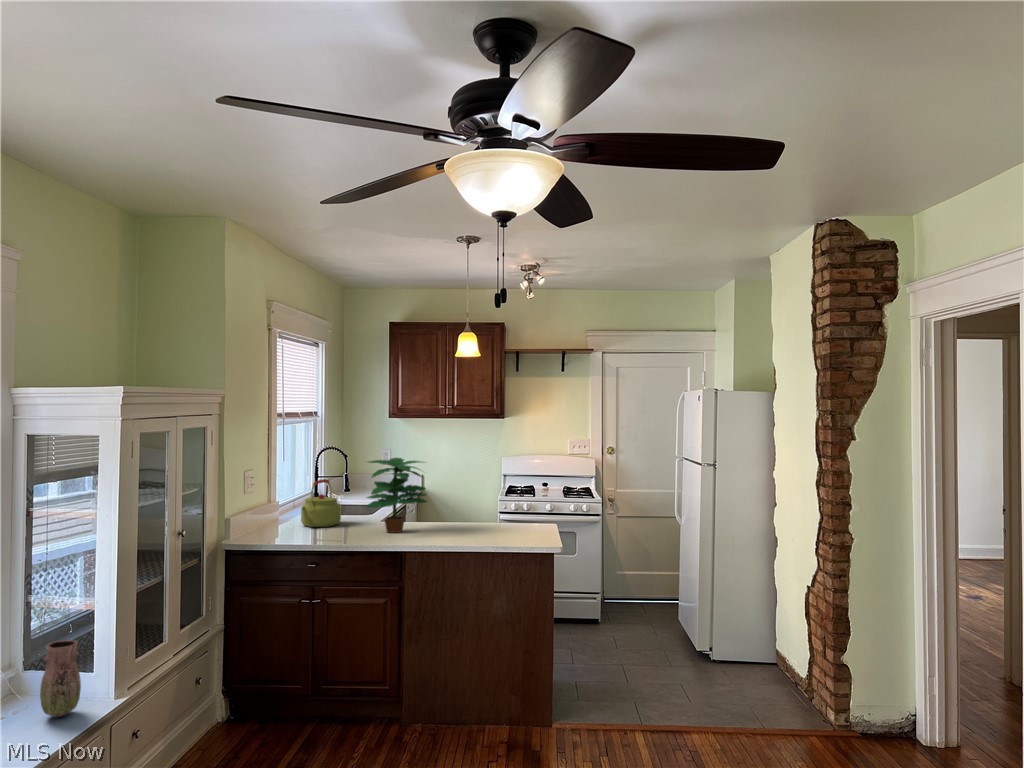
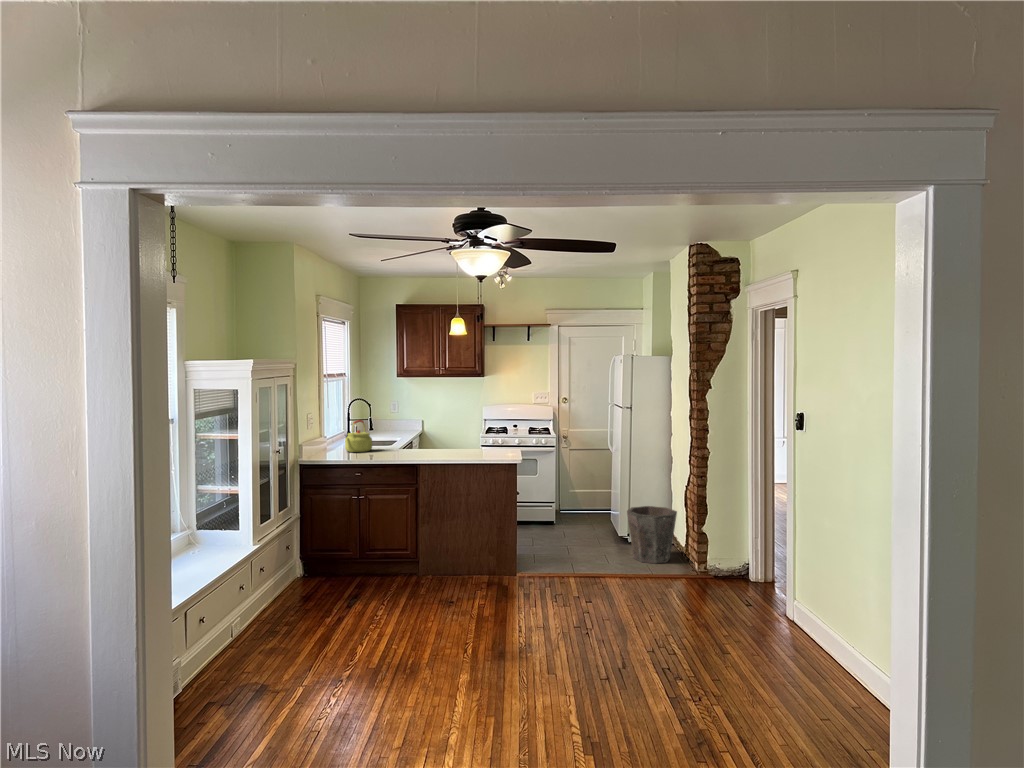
potted plant: present [366,458,427,533] -> none [391,404,433,454]
waste bin: none [715,611,791,705] -> present [627,506,677,563]
vase: present [40,640,81,718] -> none [212,511,234,554]

